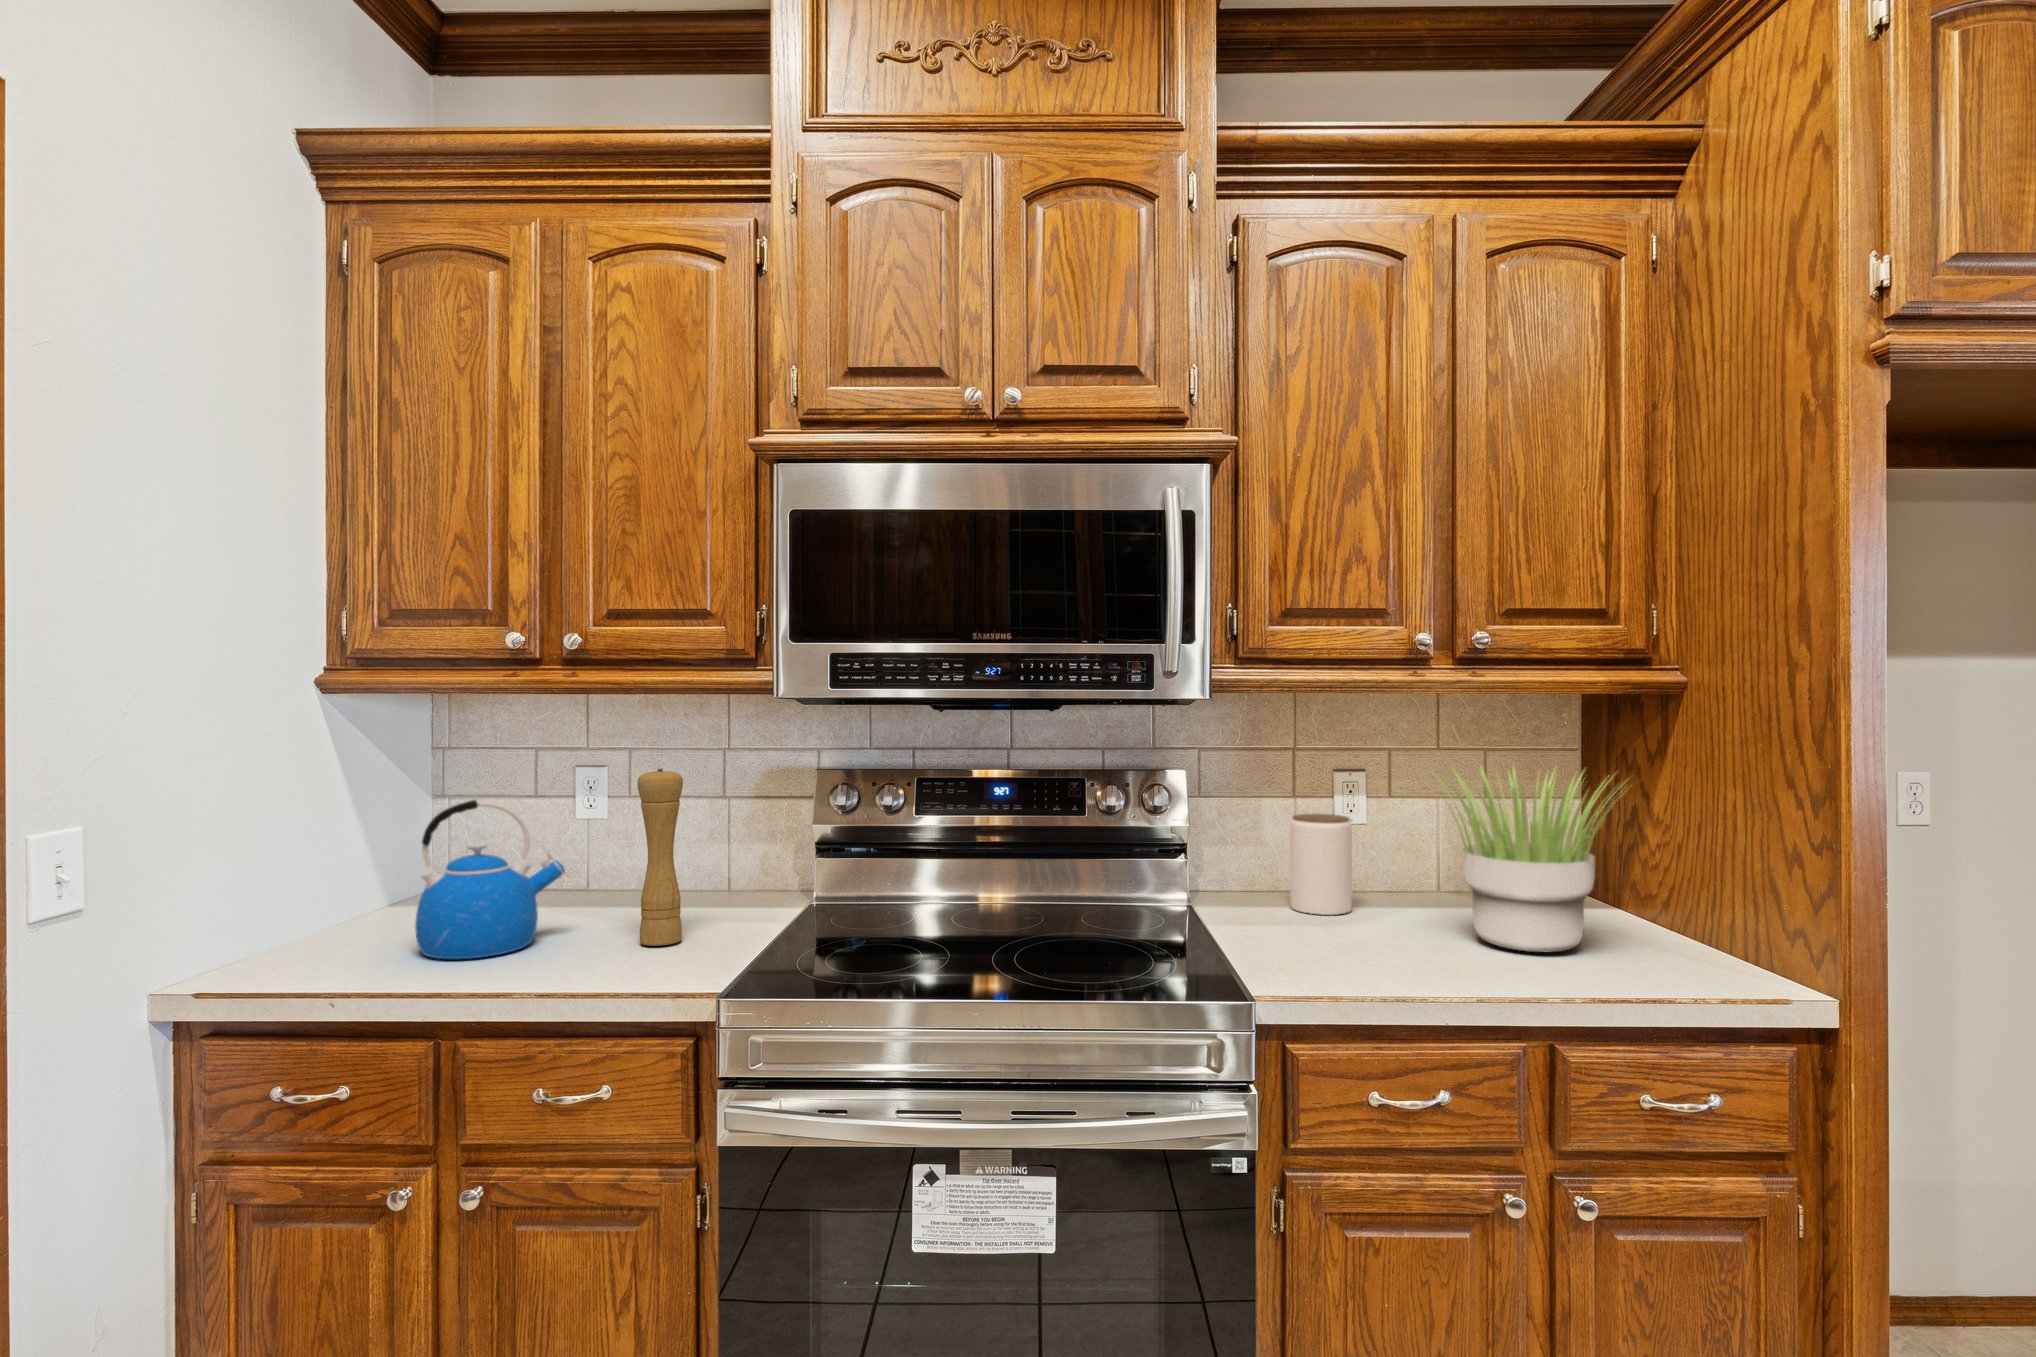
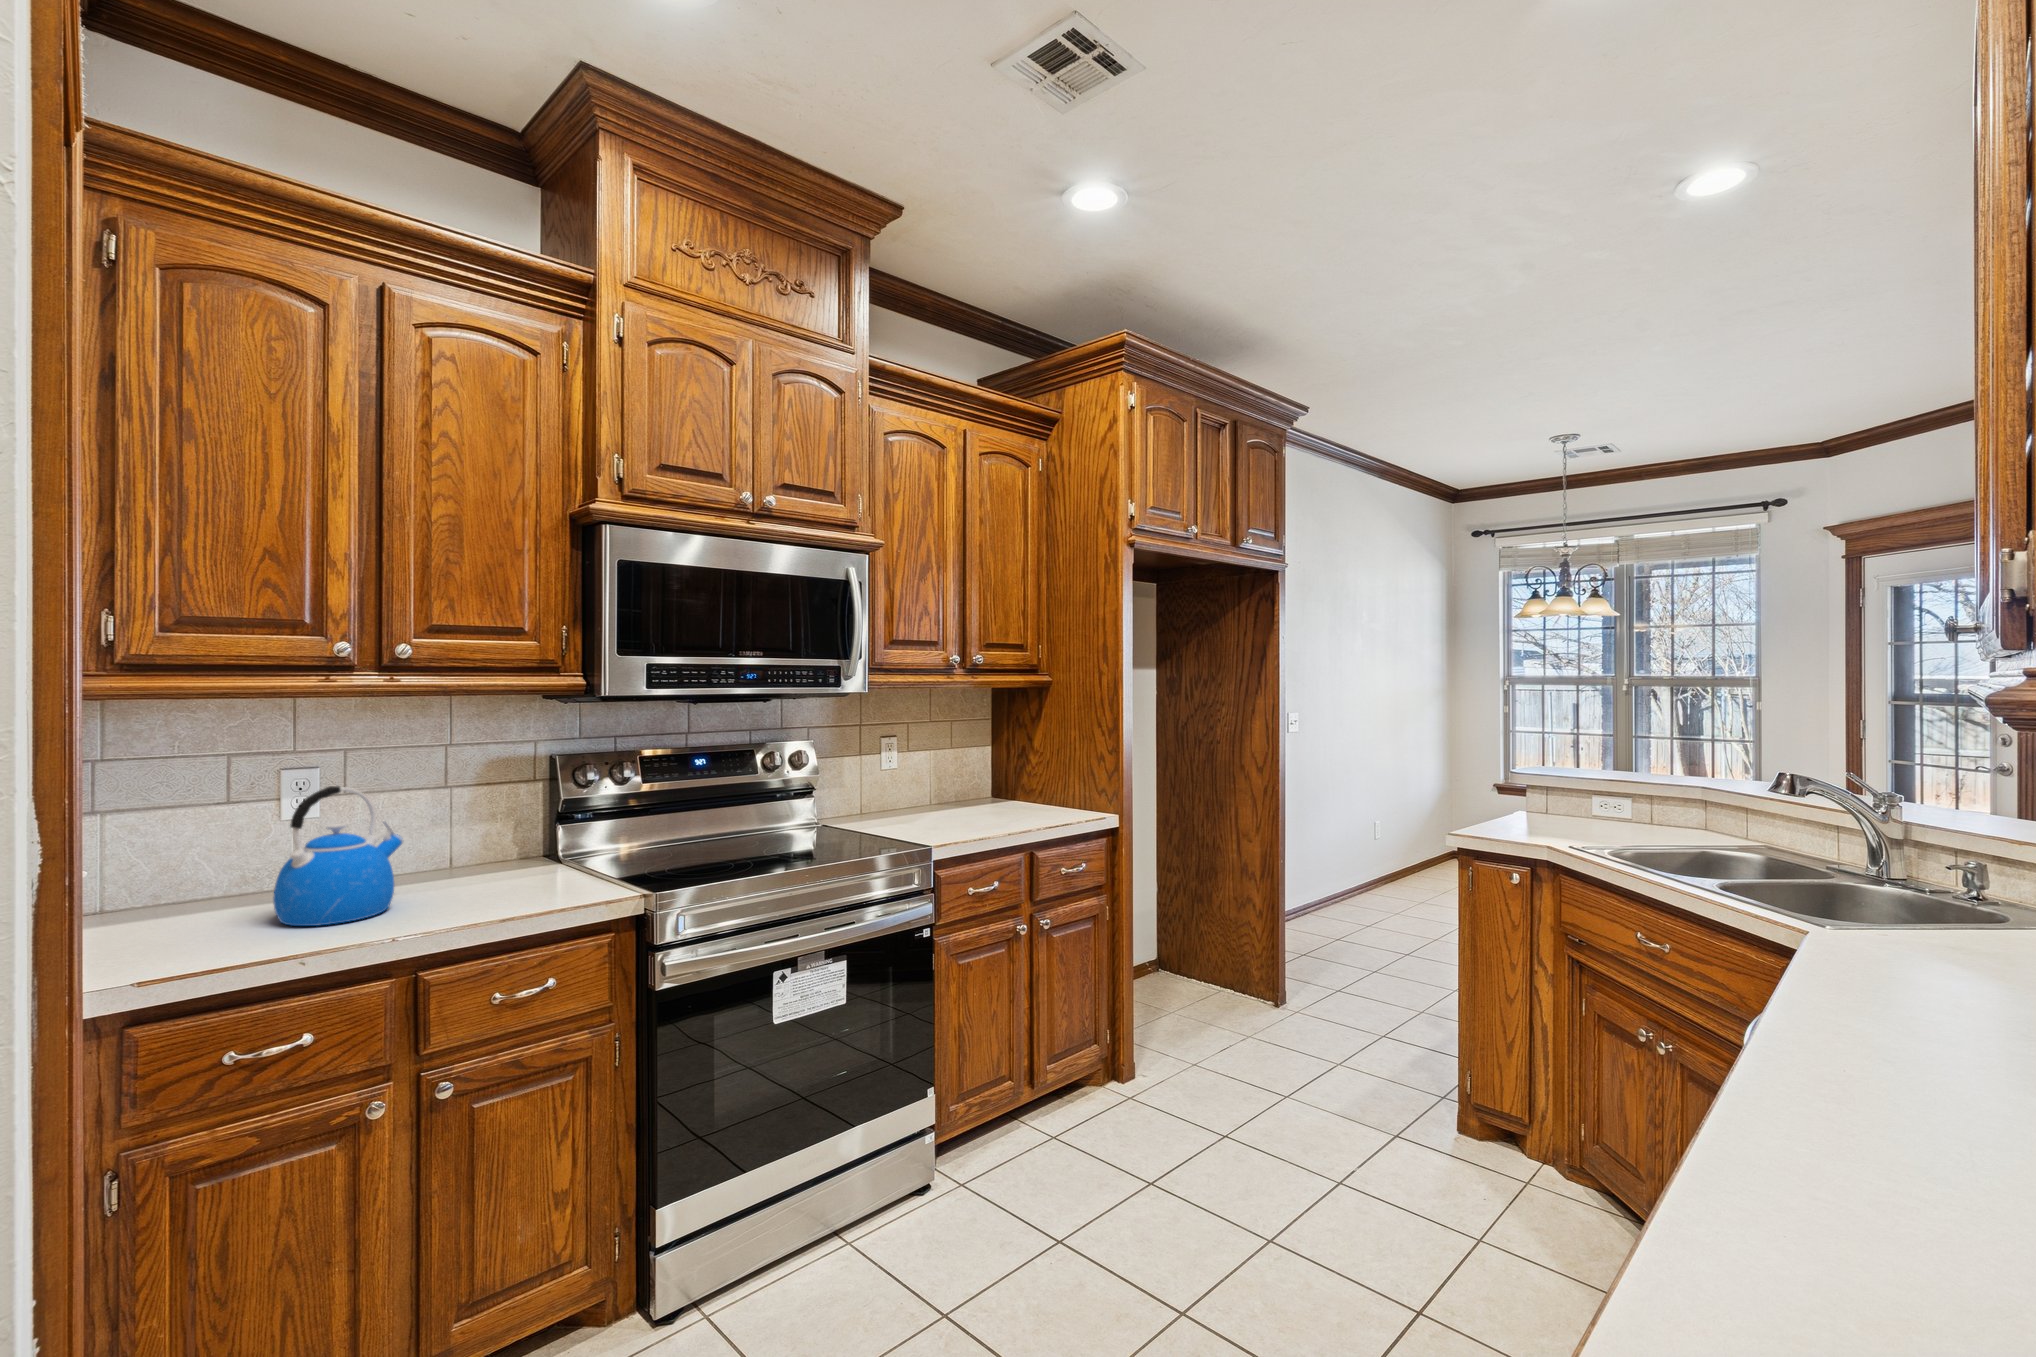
potted plant: present [1432,768,1615,953] -> none [950,725,1053,818]
pepper mill: present [637,769,683,946] -> none [484,751,525,889]
jar: present [1290,814,1352,915] -> none [869,760,904,817]

